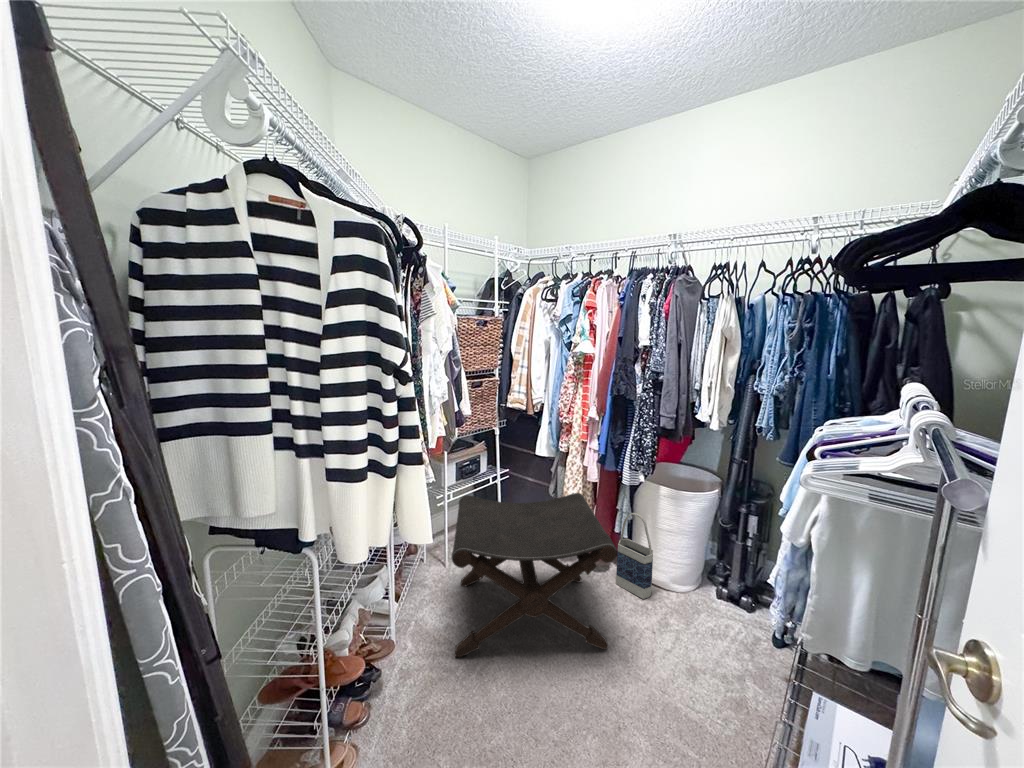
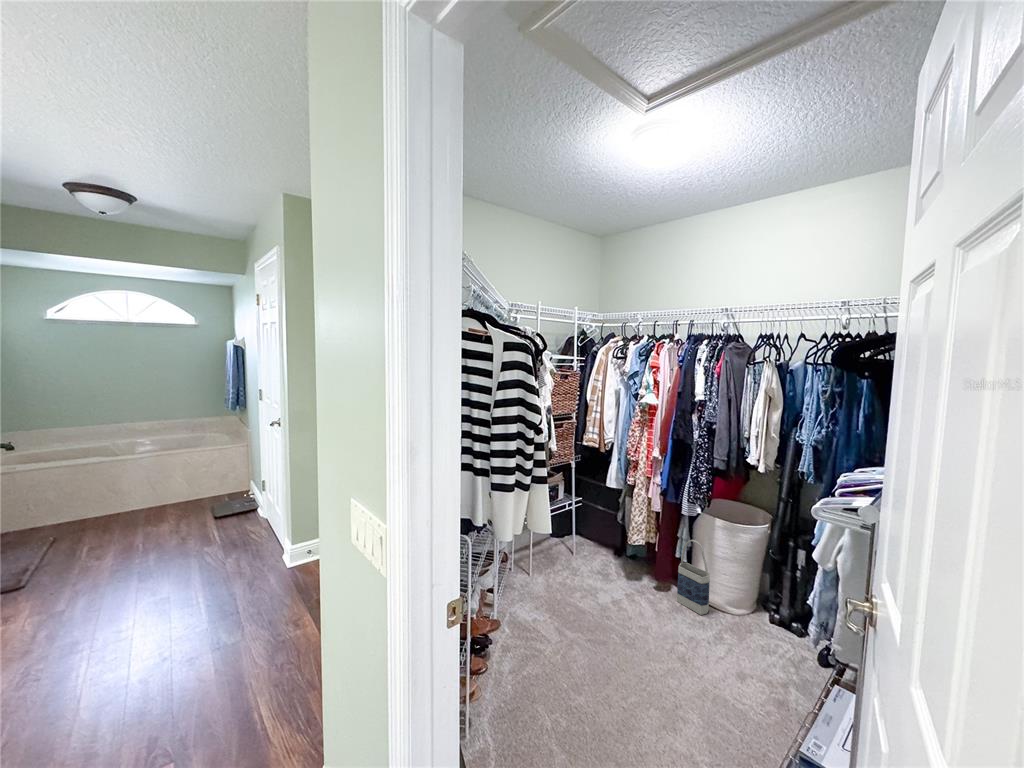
footstool: present [452,493,617,657] -> none [545,516,676,646]

